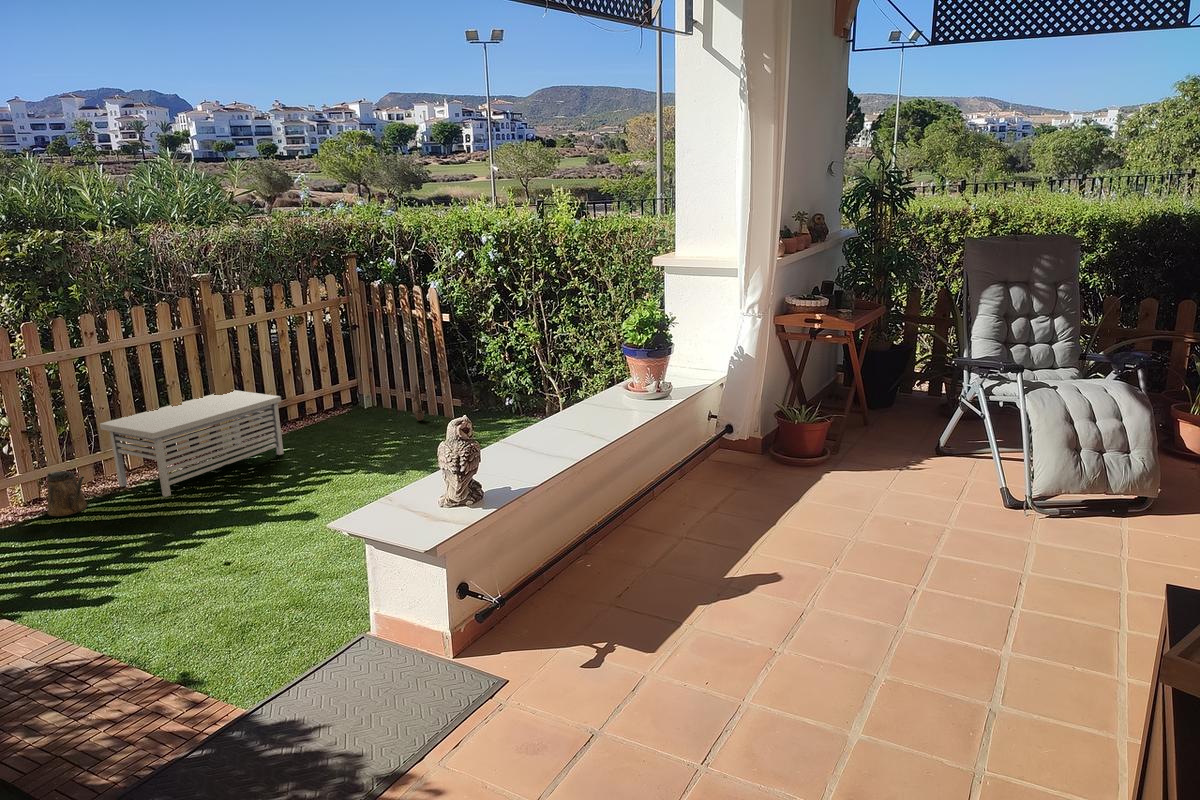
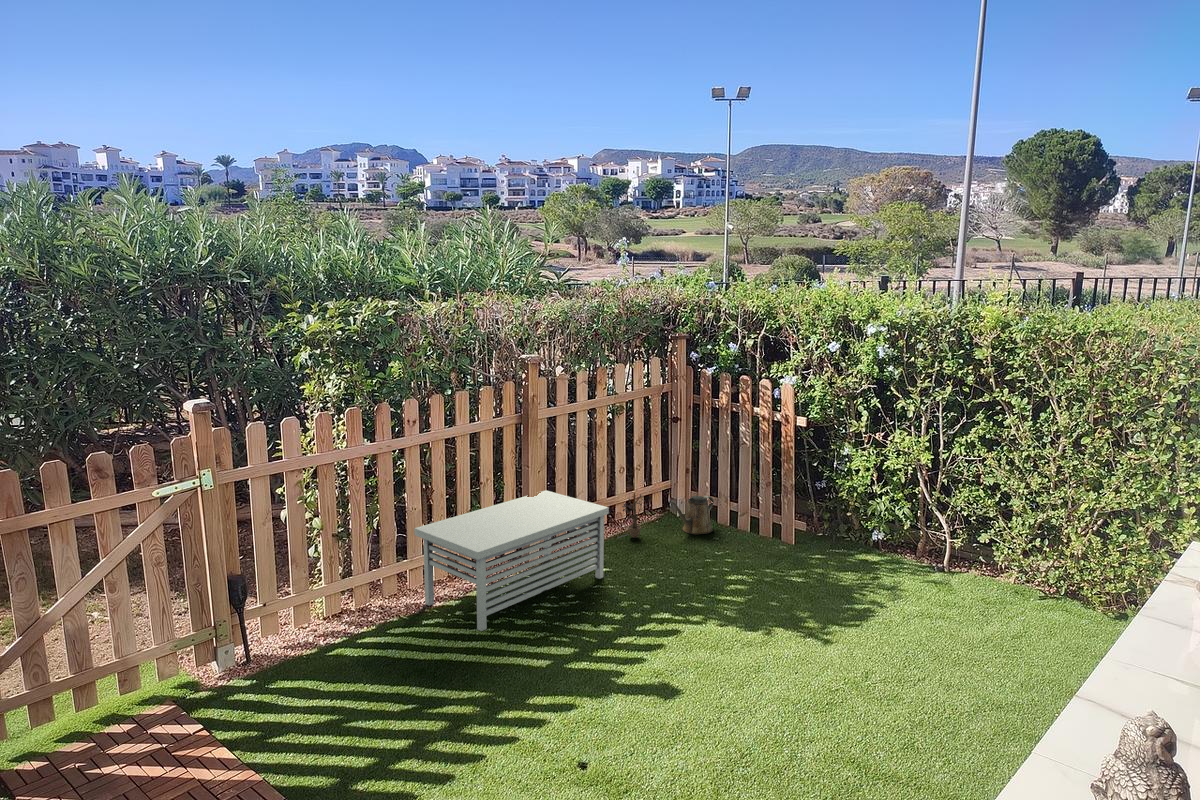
decorative plant: present [411,384,427,421] -> present [618,493,648,538]
watering can: present [47,471,88,516] -> present [670,496,714,534]

